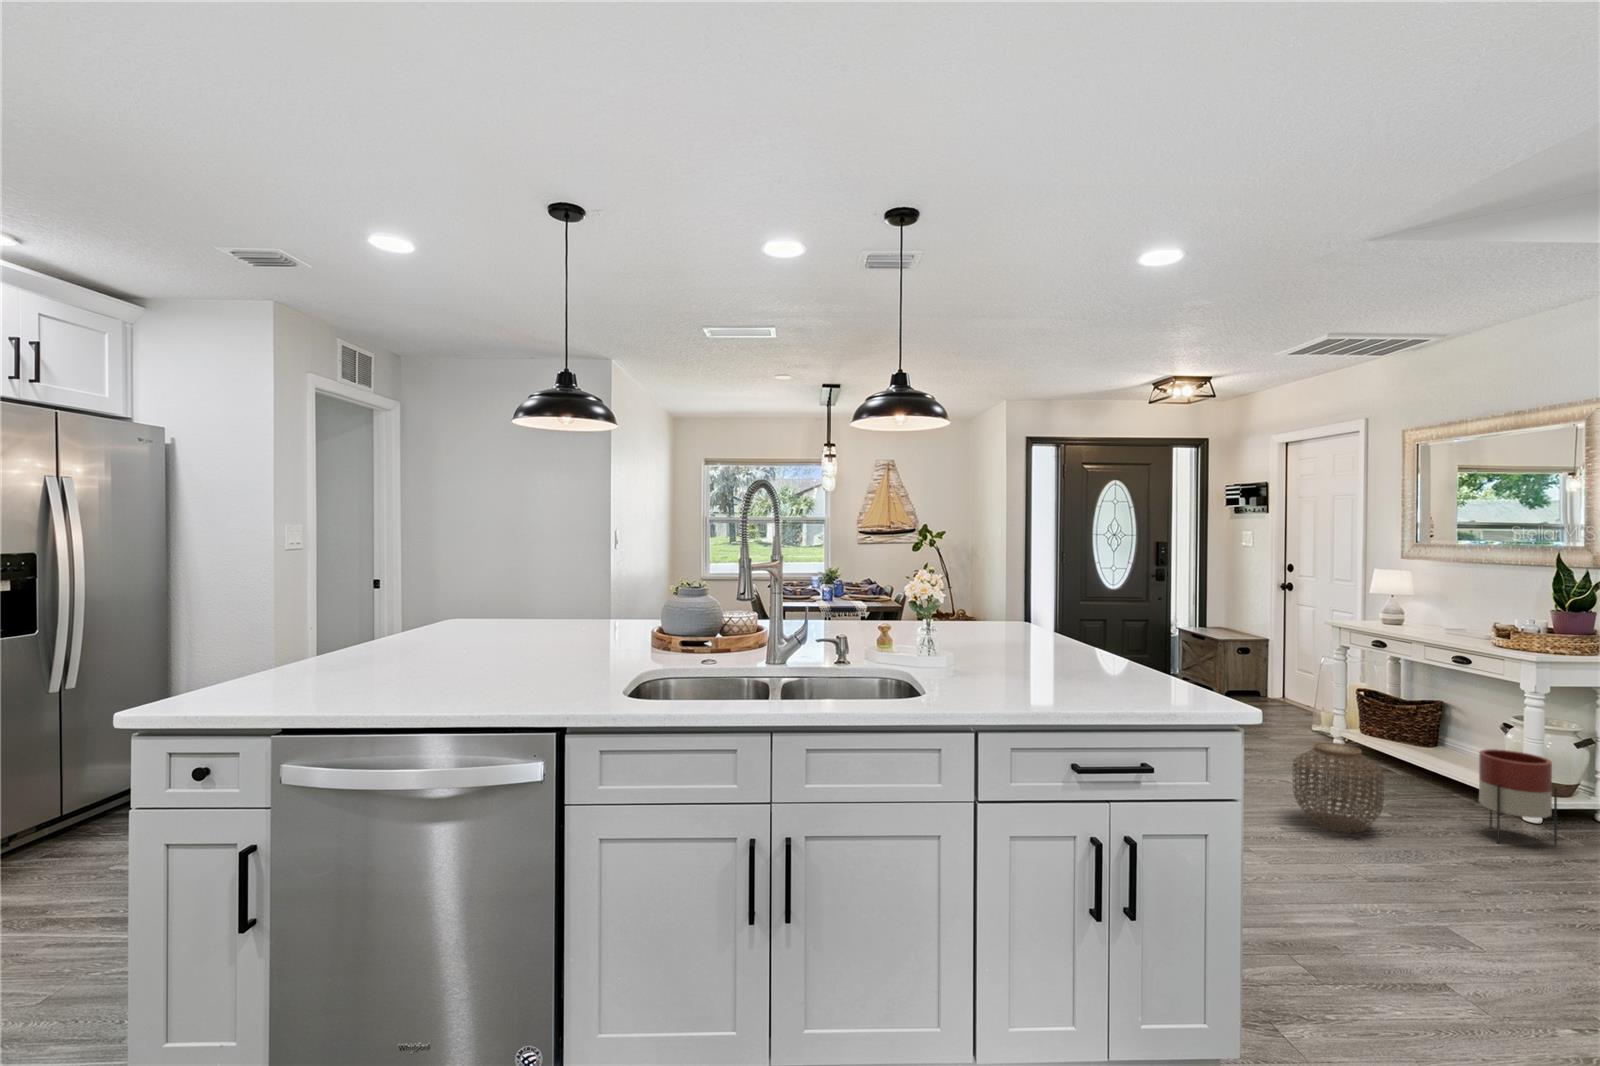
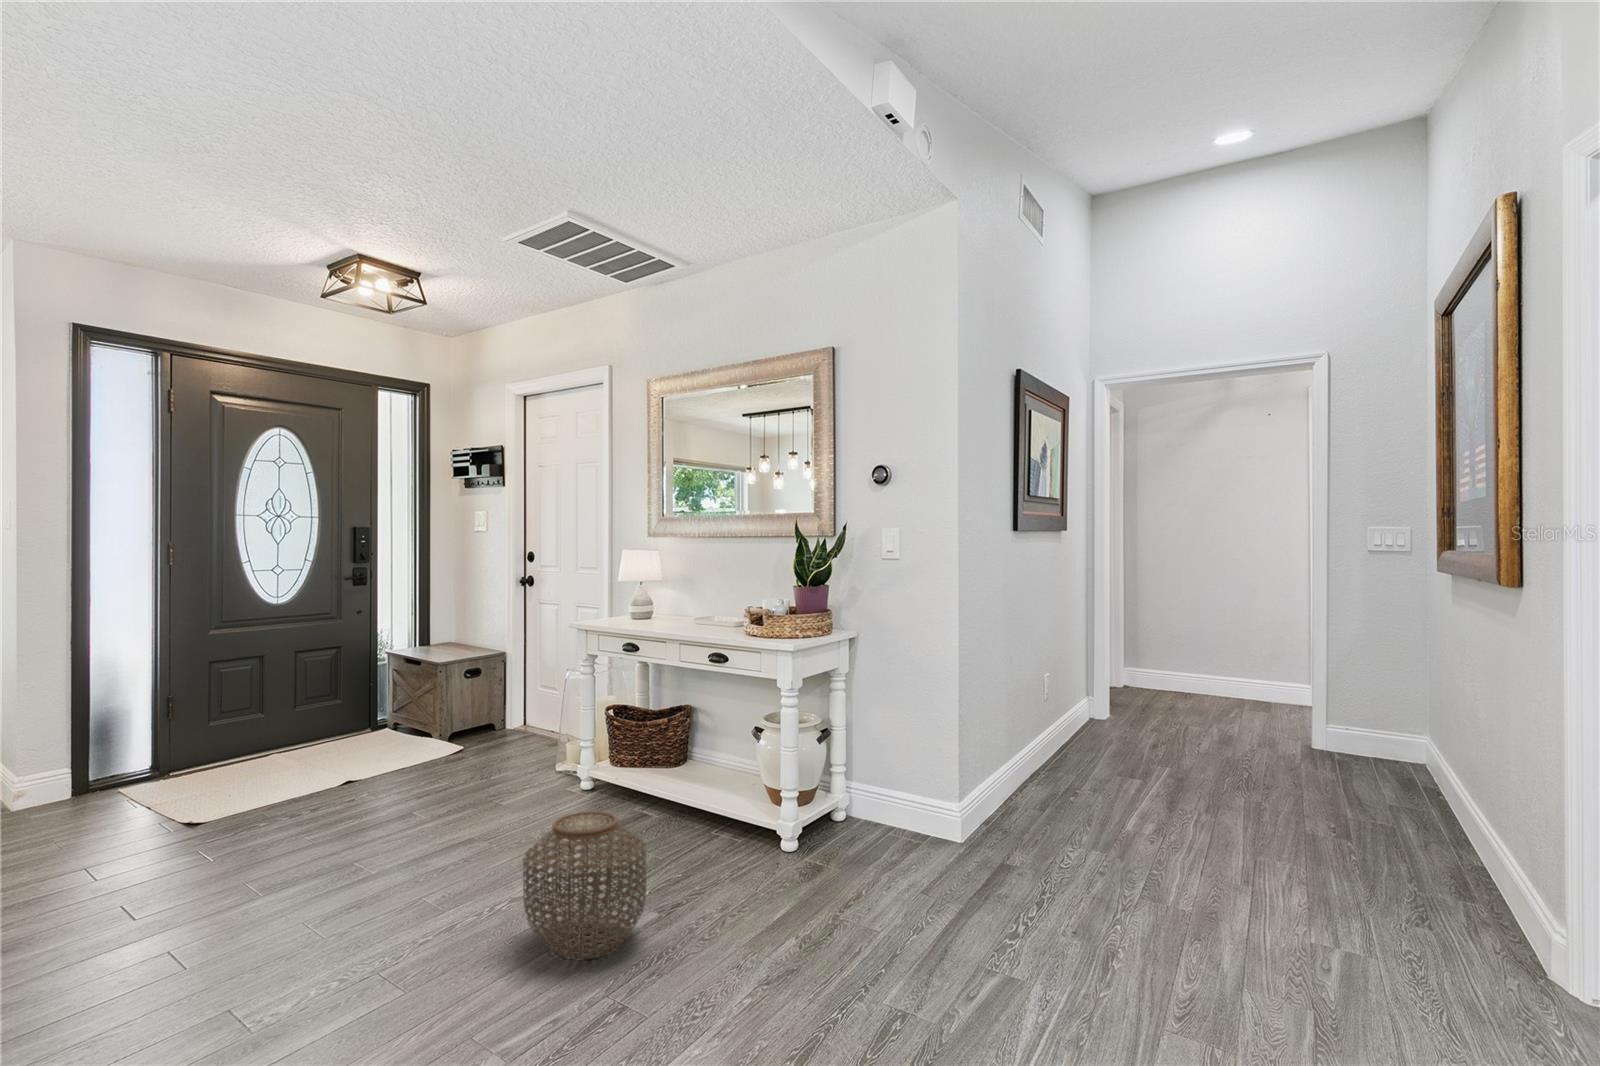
planter: present [1479,749,1557,846] -> none [746,769,822,901]

